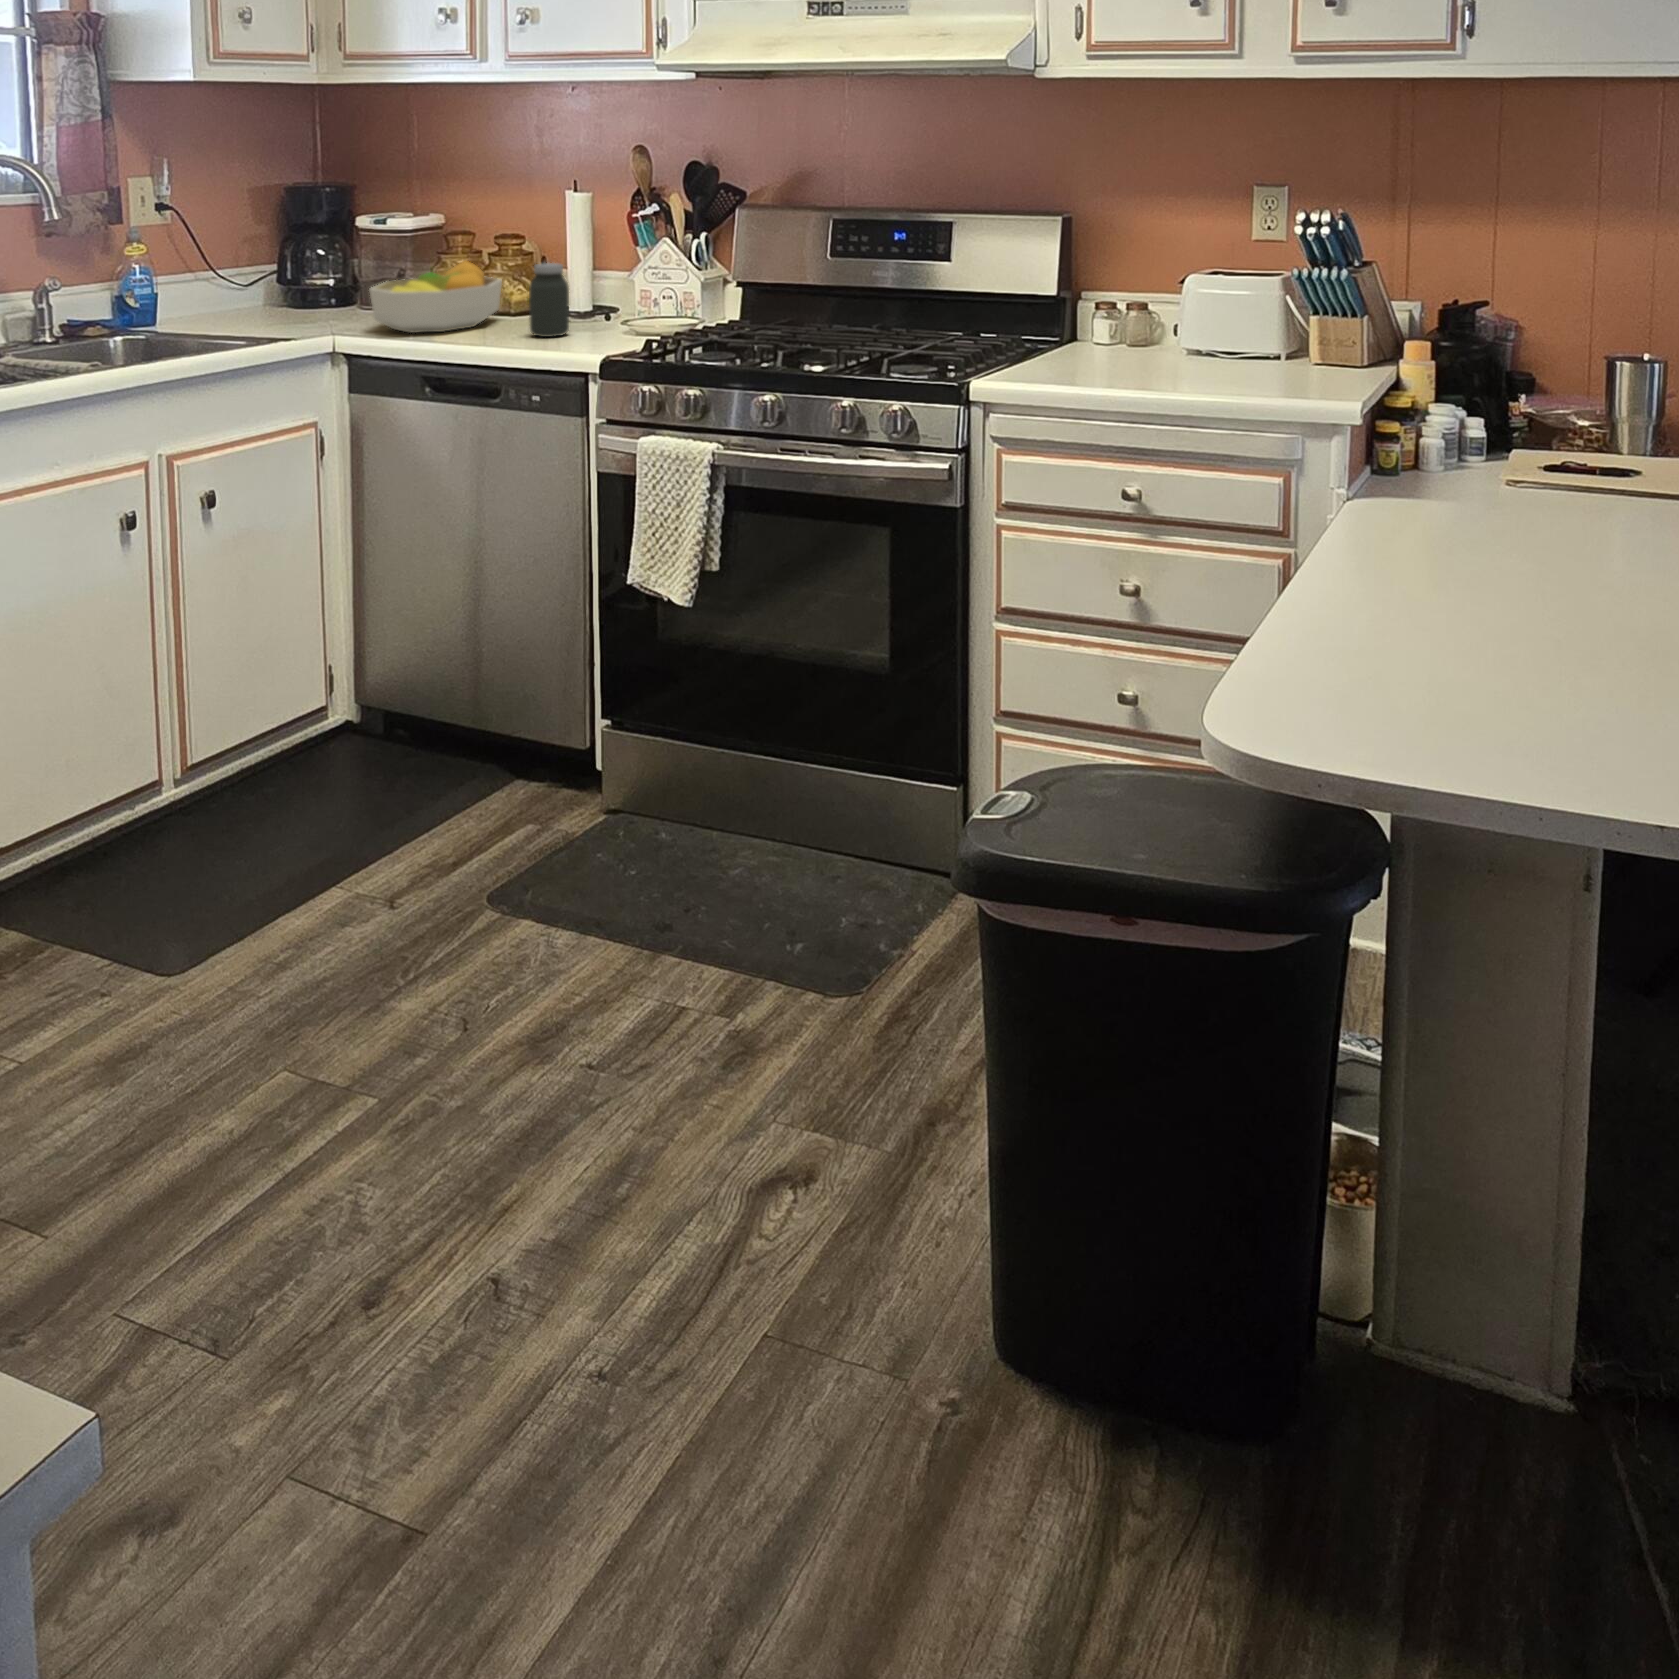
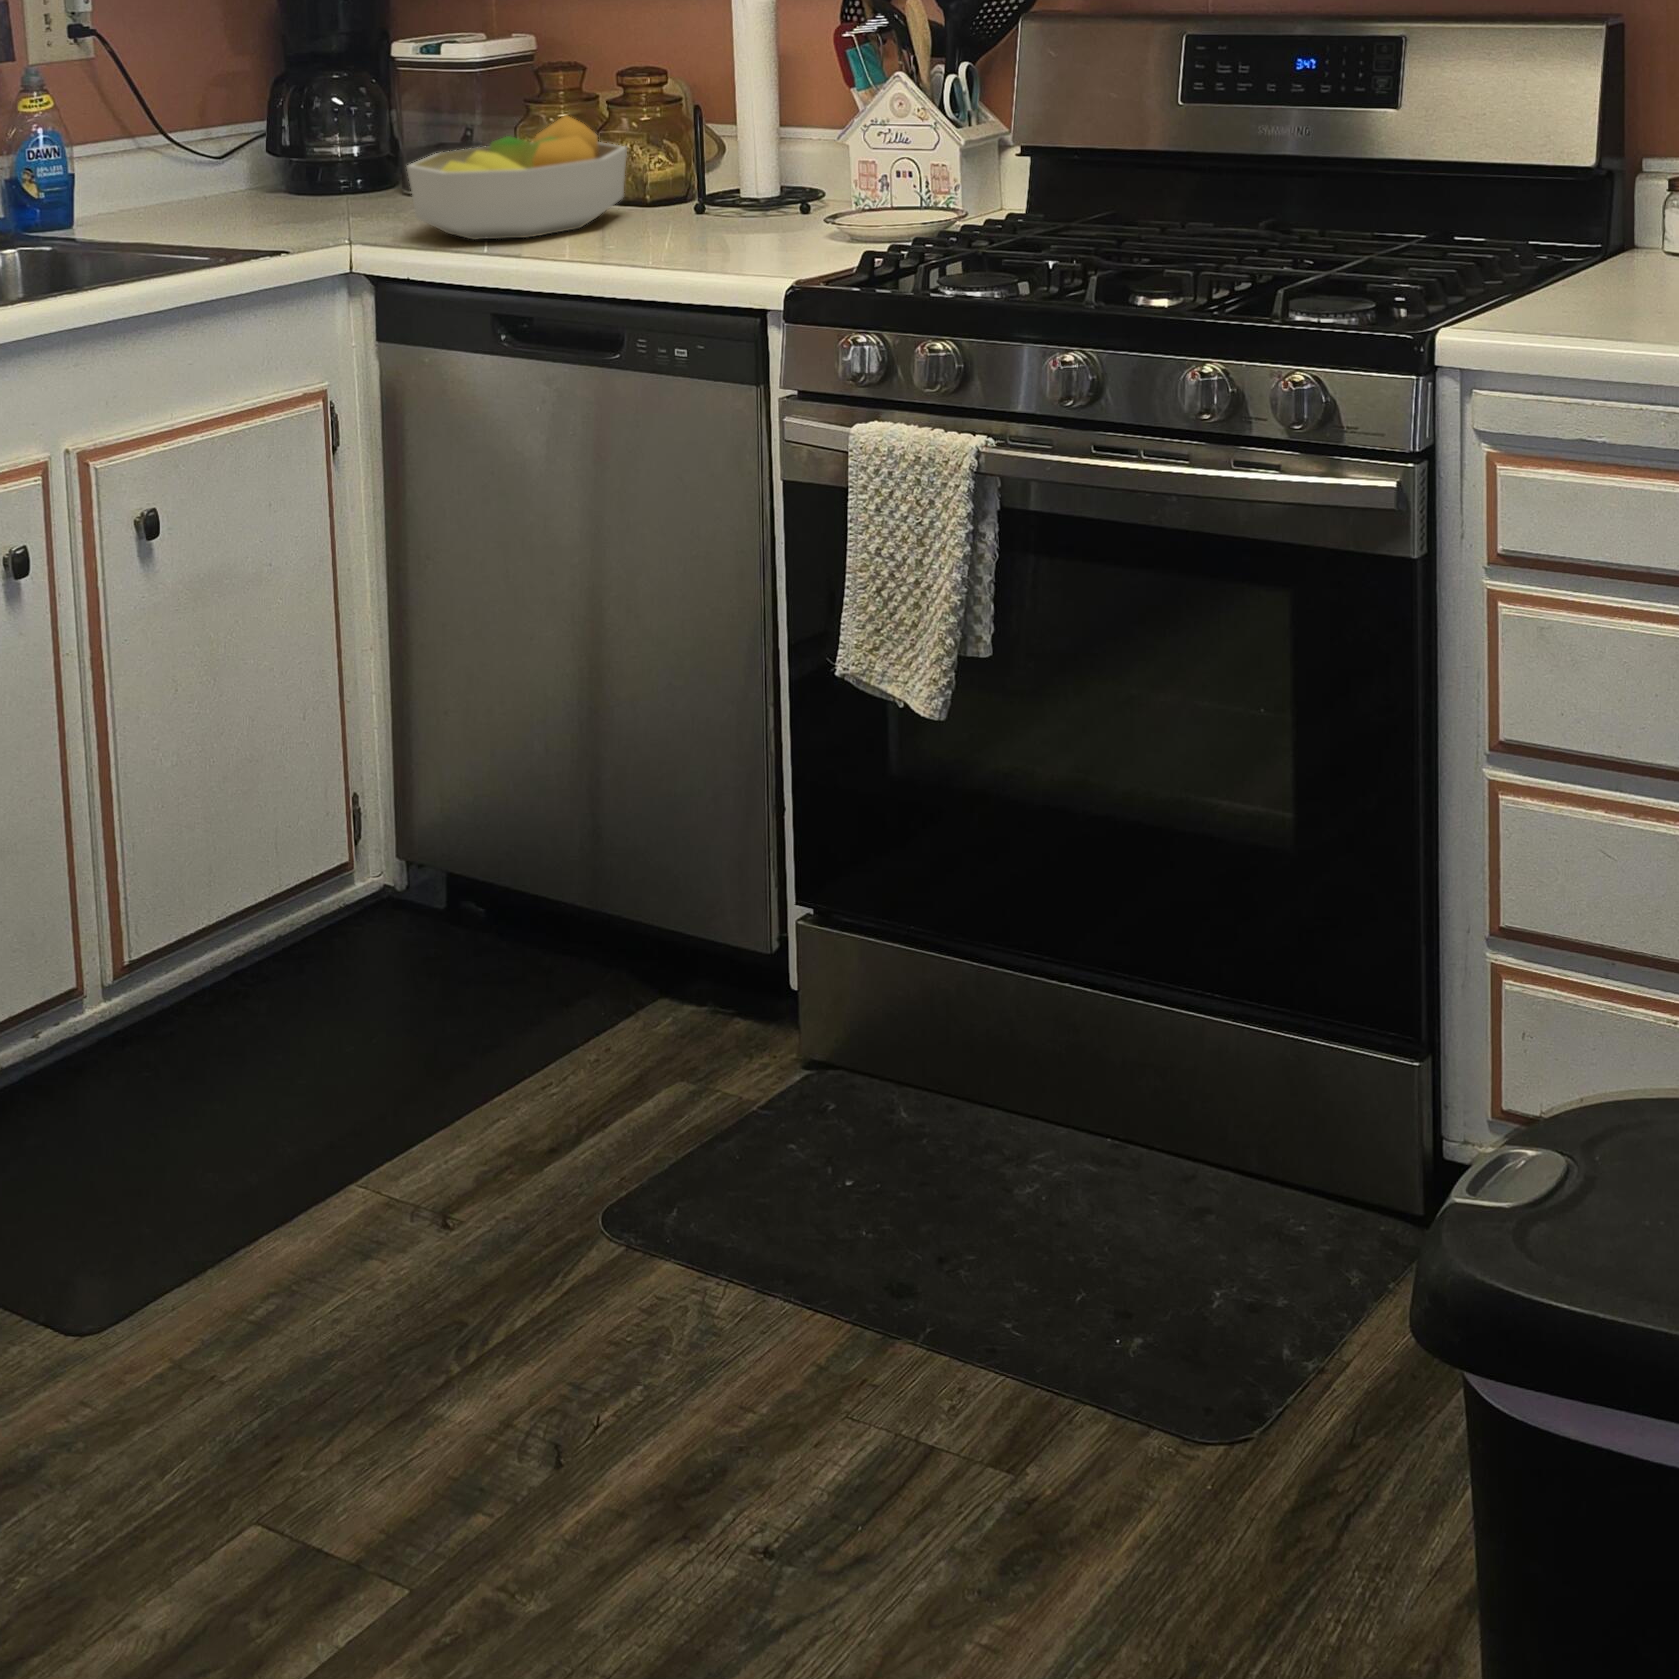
jar: present [529,263,569,337] -> none [667,120,736,246]

